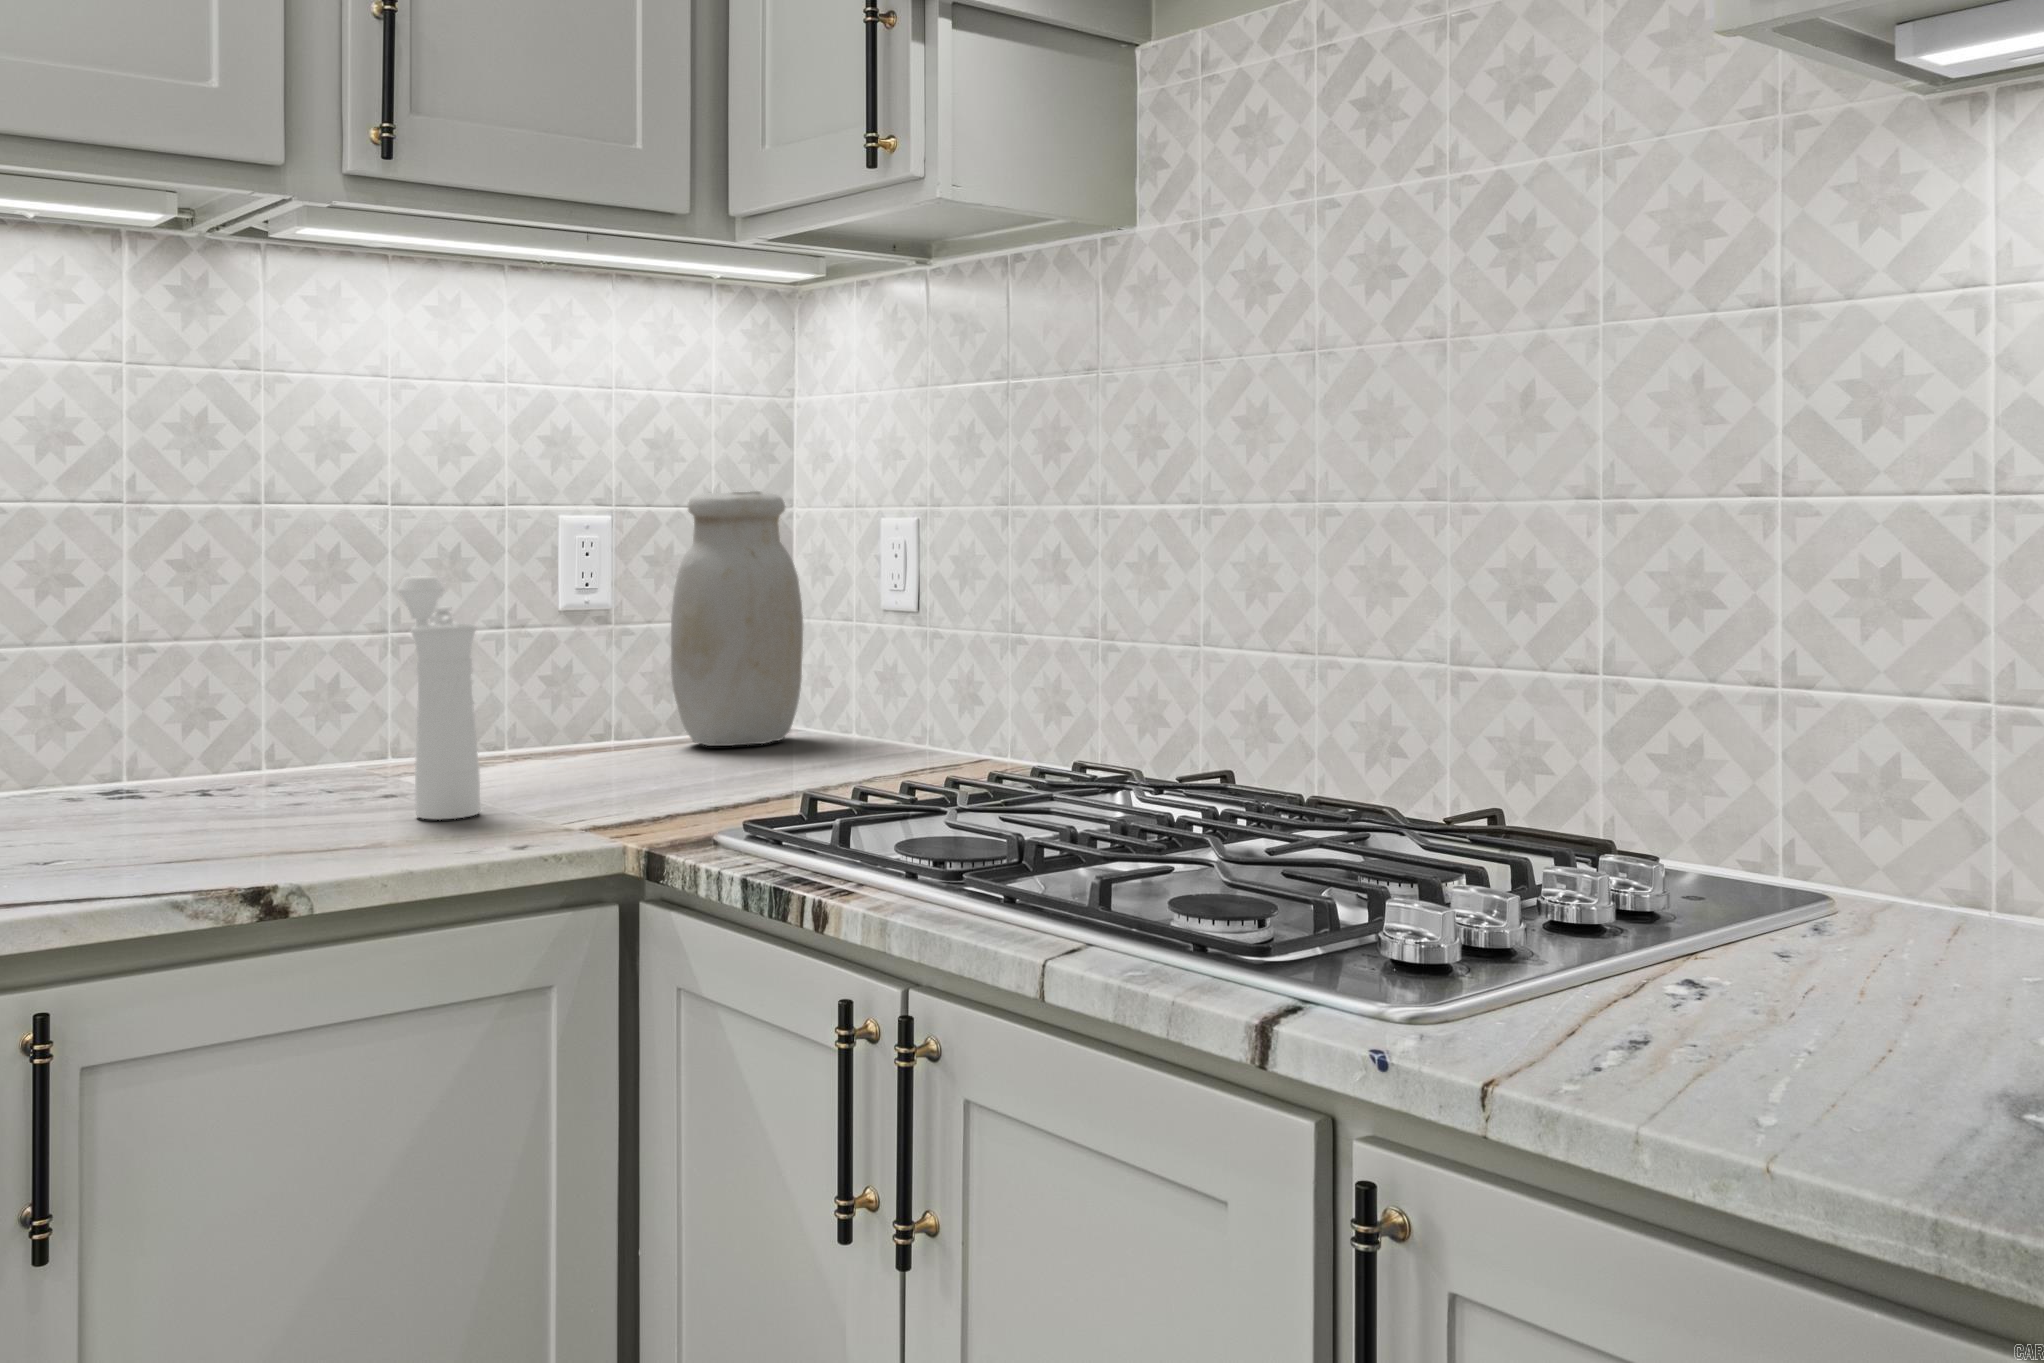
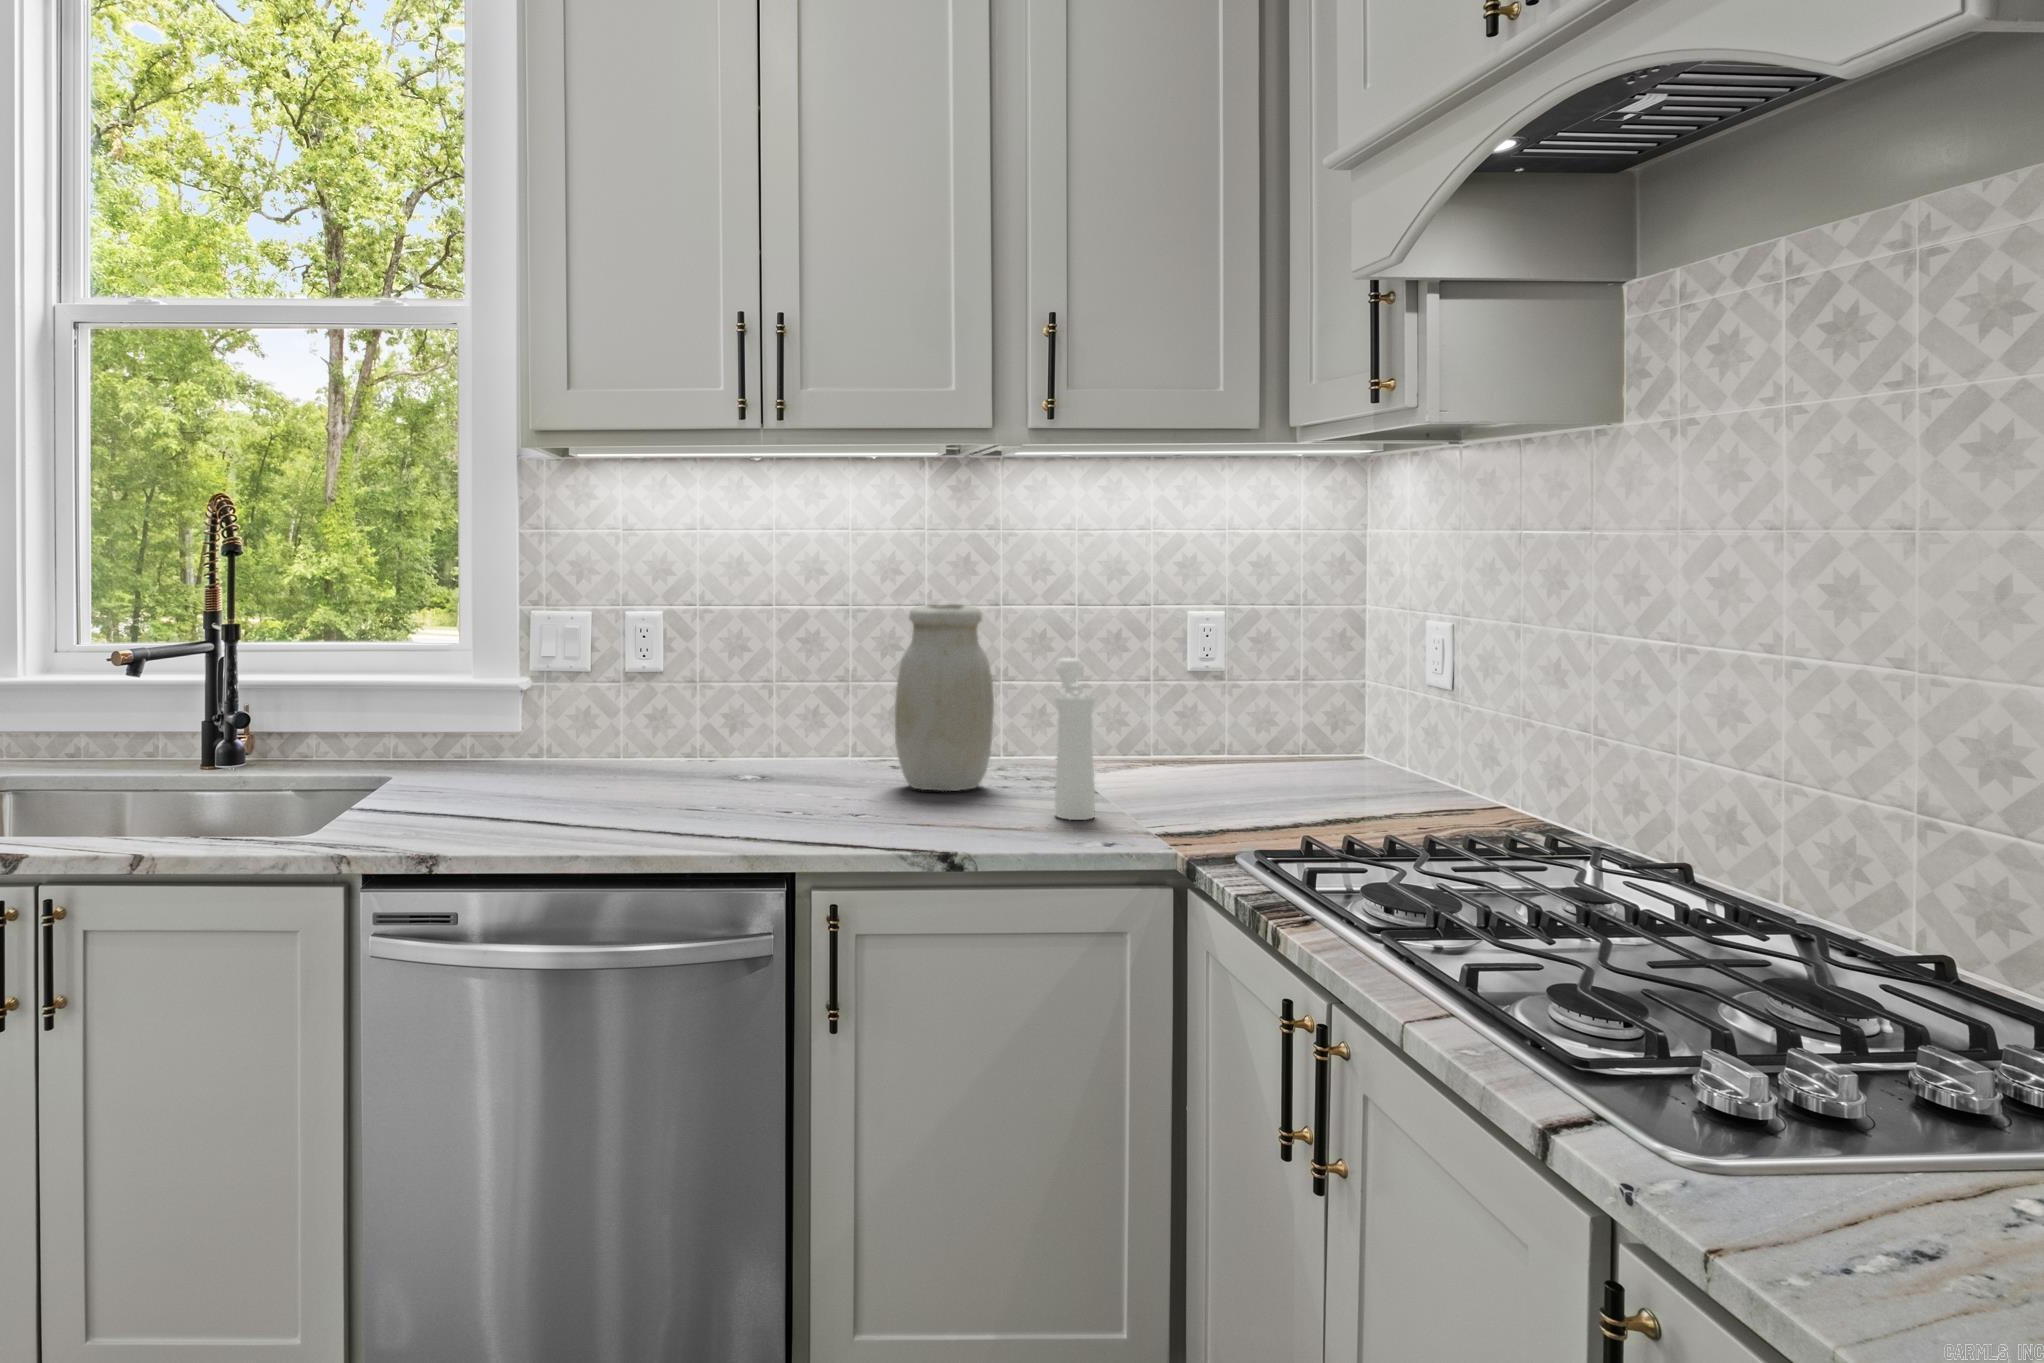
jar: present [671,491,803,746] -> present [895,604,994,791]

